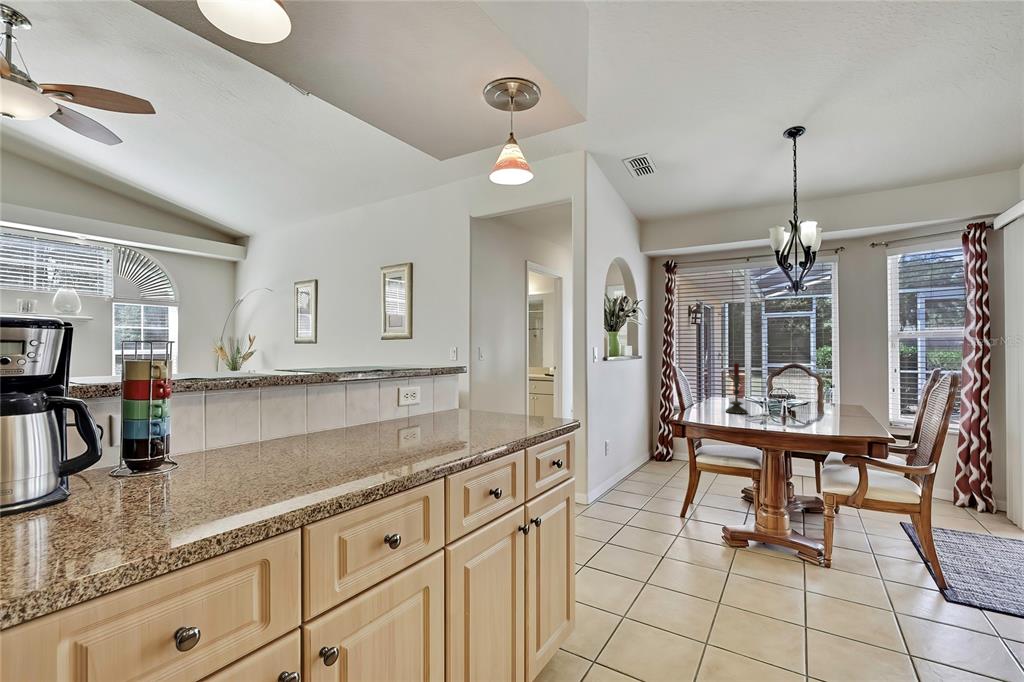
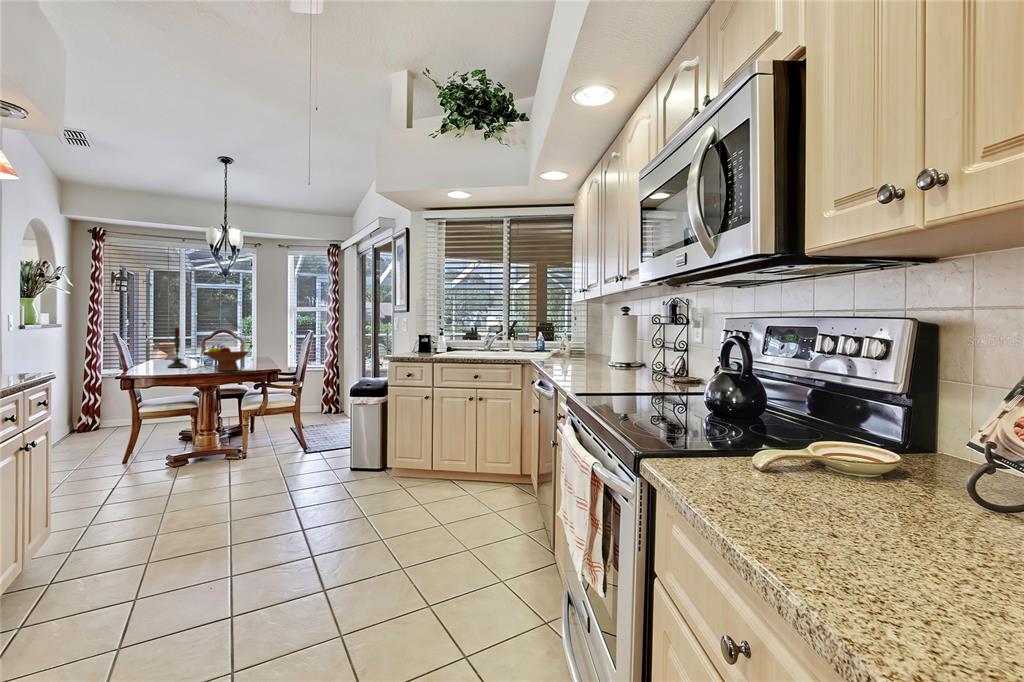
fruit bowl: none [766,390,832,429] -> present [205,345,249,371]

